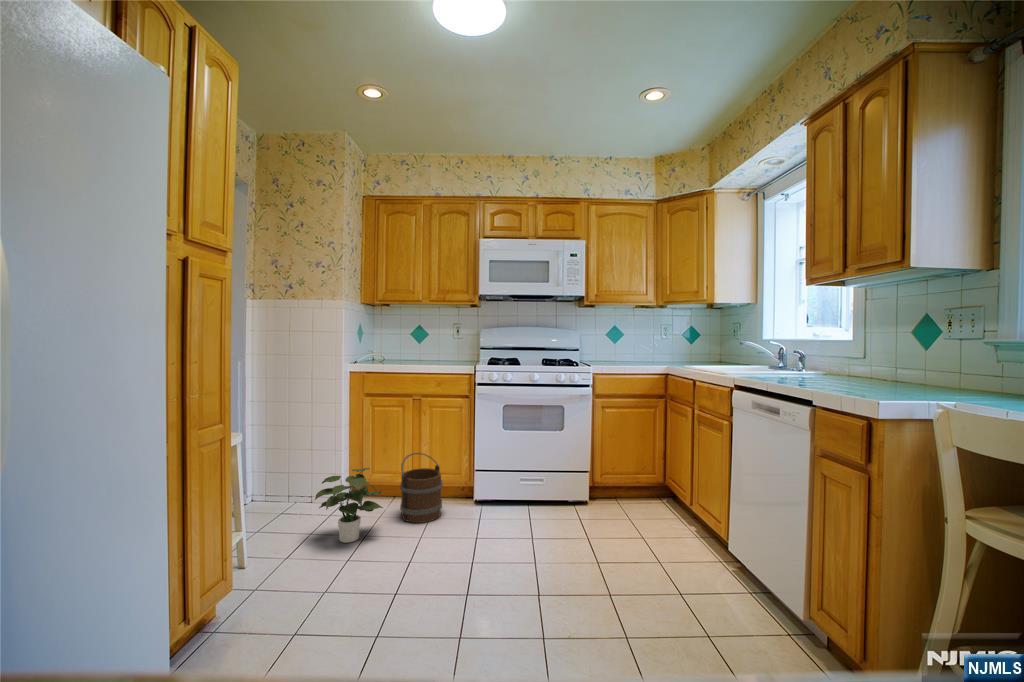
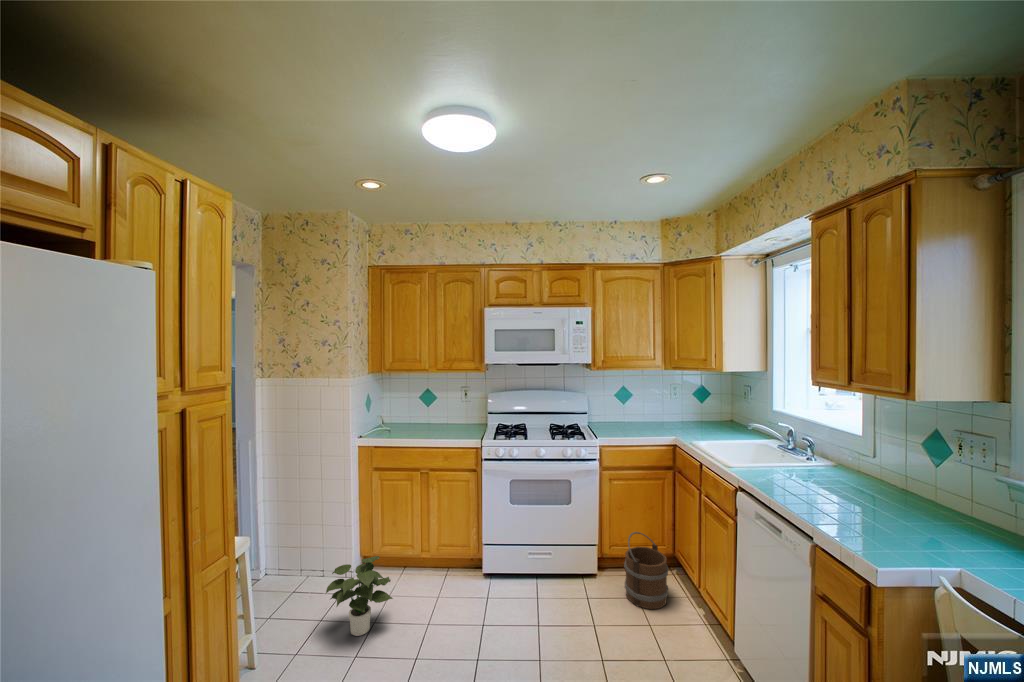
bucket: present [400,453,443,523] -> present [624,532,668,609]

